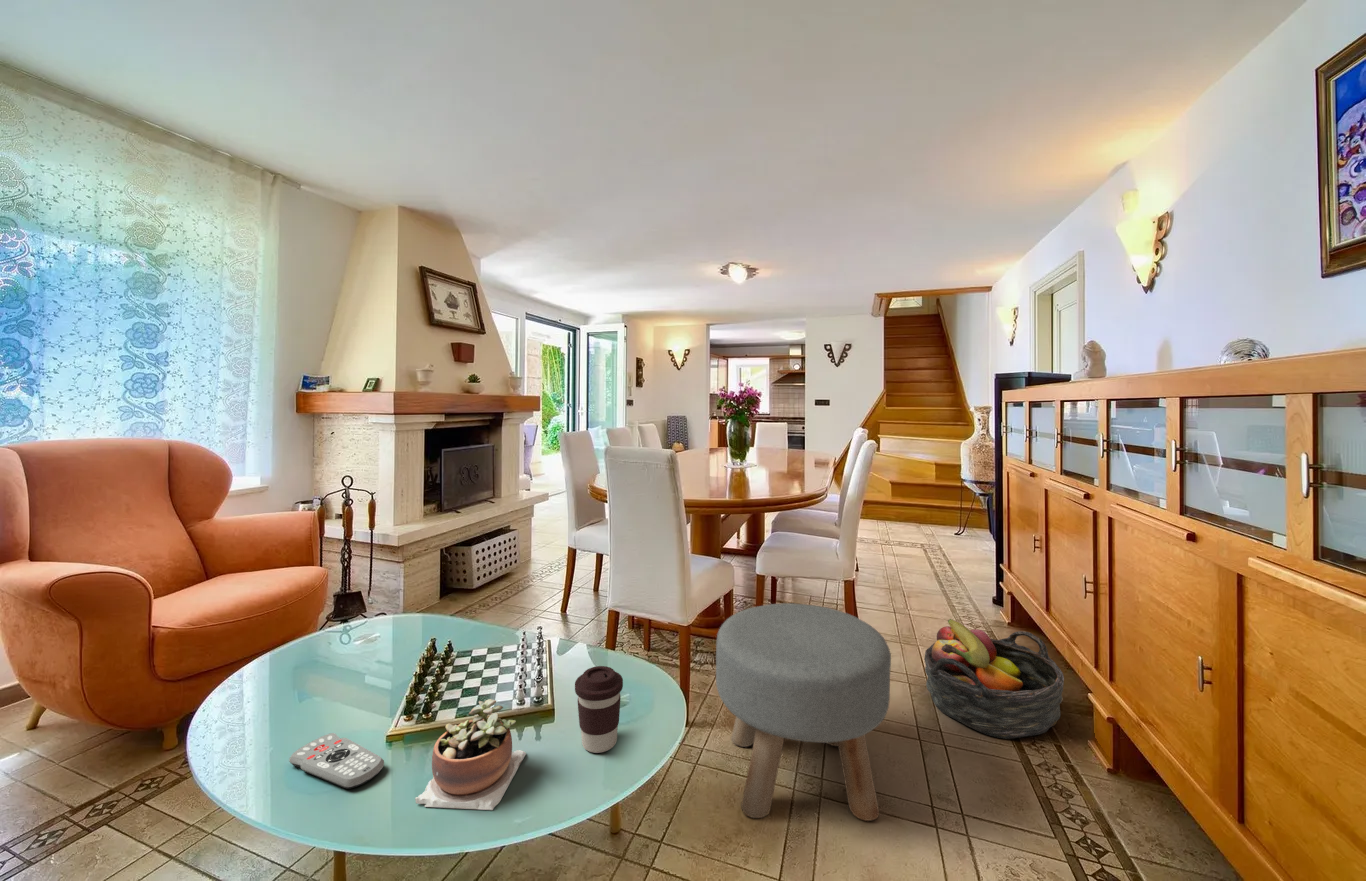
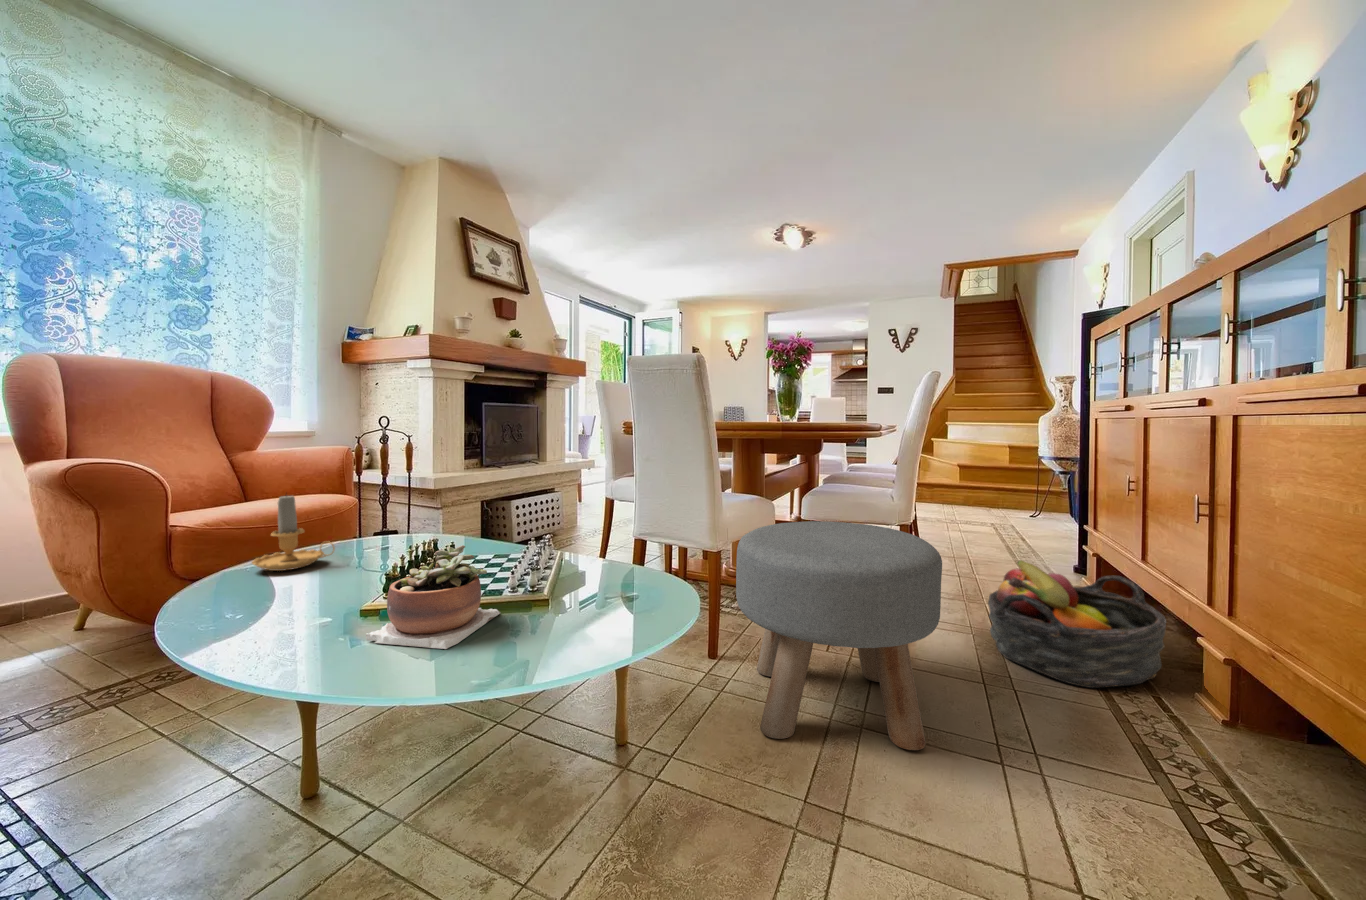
candle: none [261,622,343,701] -> present [252,496,335,571]
coffee cup: present [575,666,623,753] -> none [555,525,611,616]
remote control: present [289,733,384,789] -> none [254,587,347,627]

